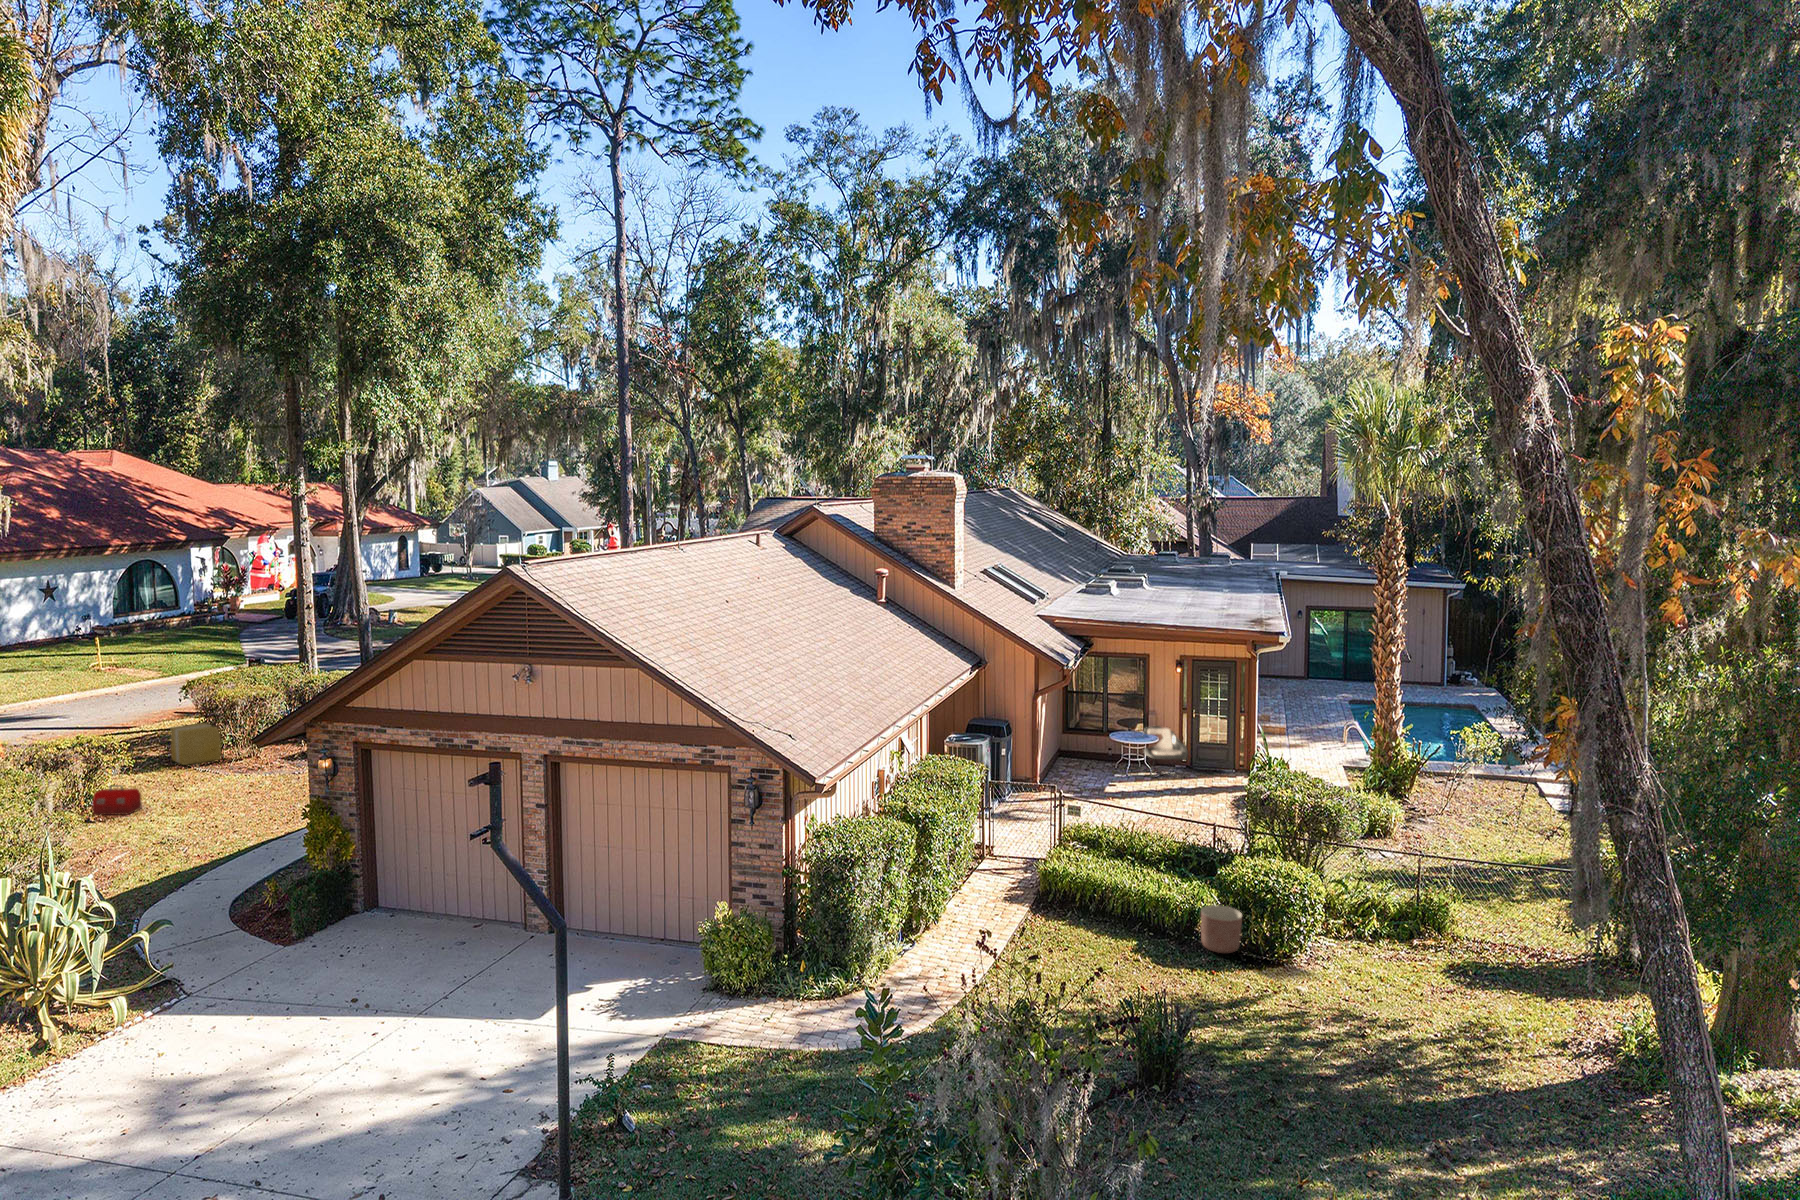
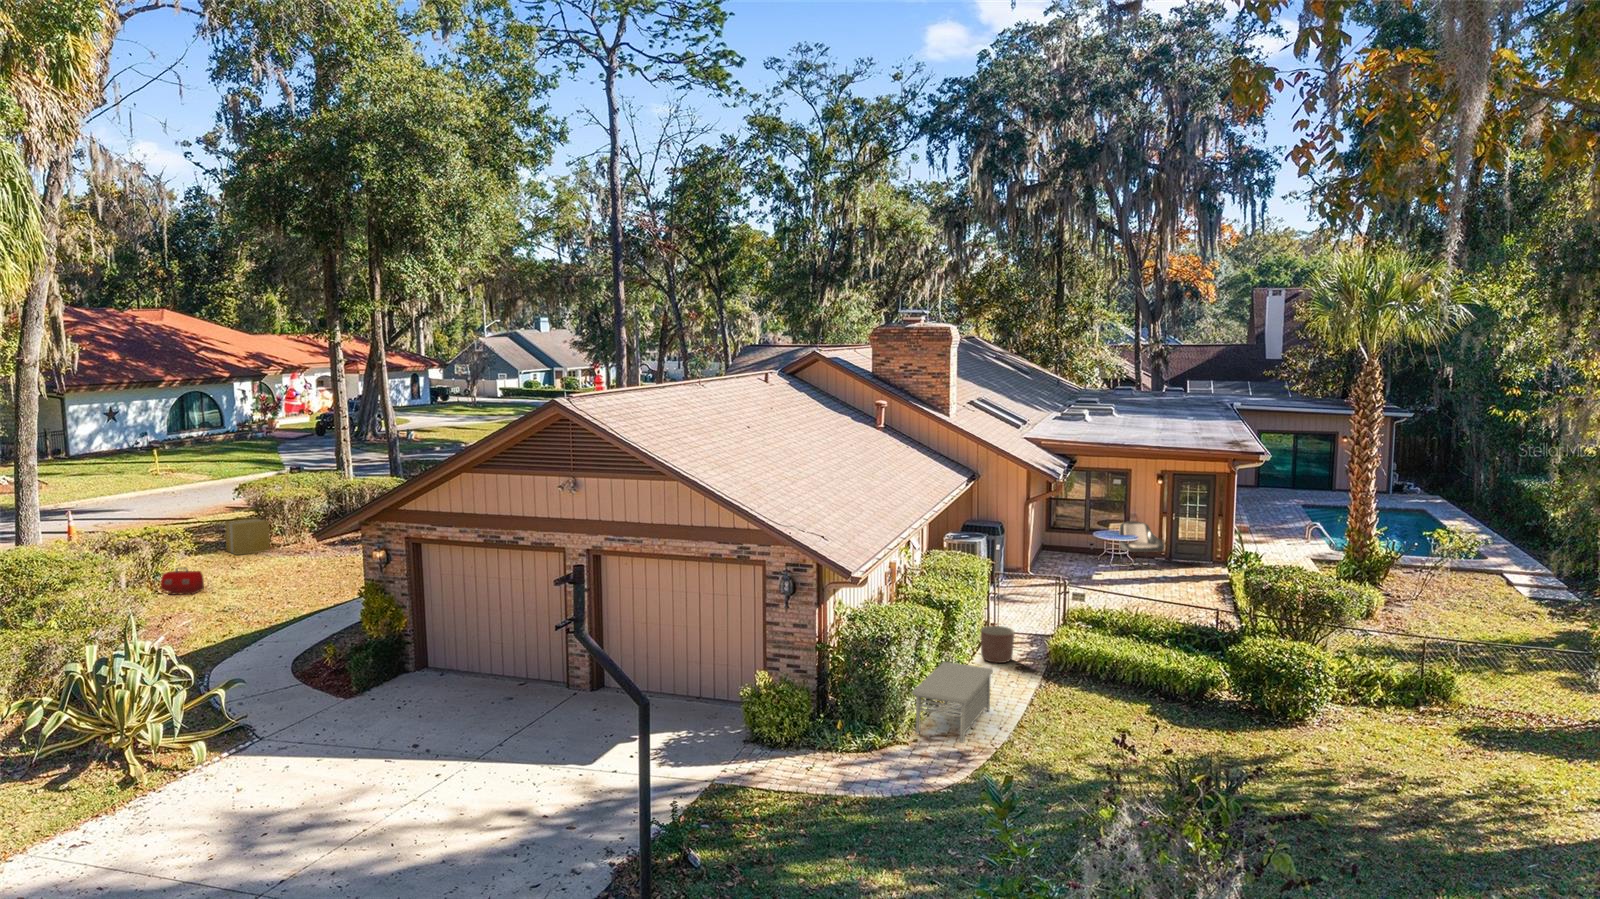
storage bench: none [888,896,977,986] -> present [912,662,993,743]
planter: present [1201,905,1242,953] -> present [981,626,1014,663]

